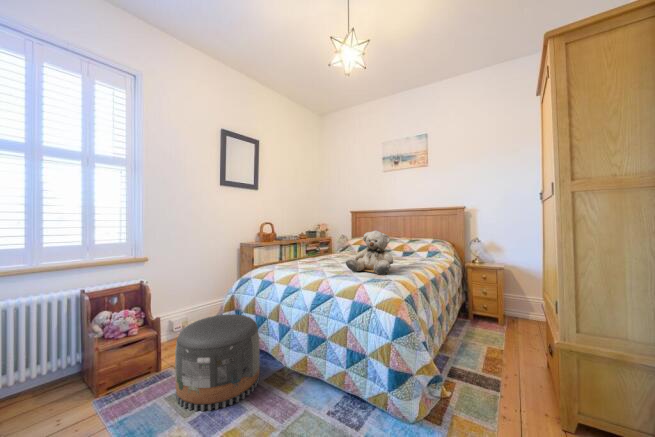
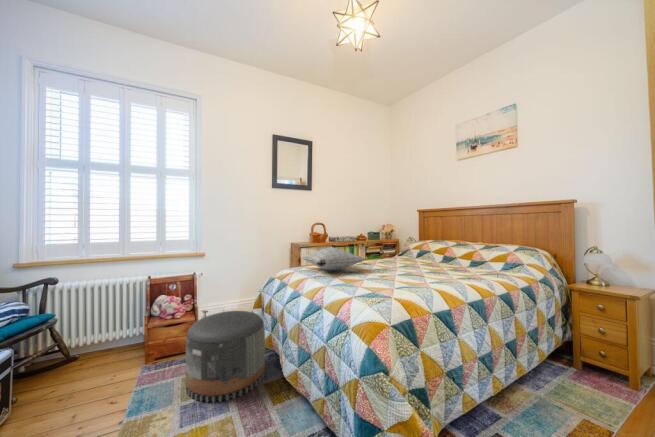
teddy bear: present [346,231,393,275] -> none [360,233,419,289]
pillow: none [276,245,338,267] -> present [302,247,363,270]

